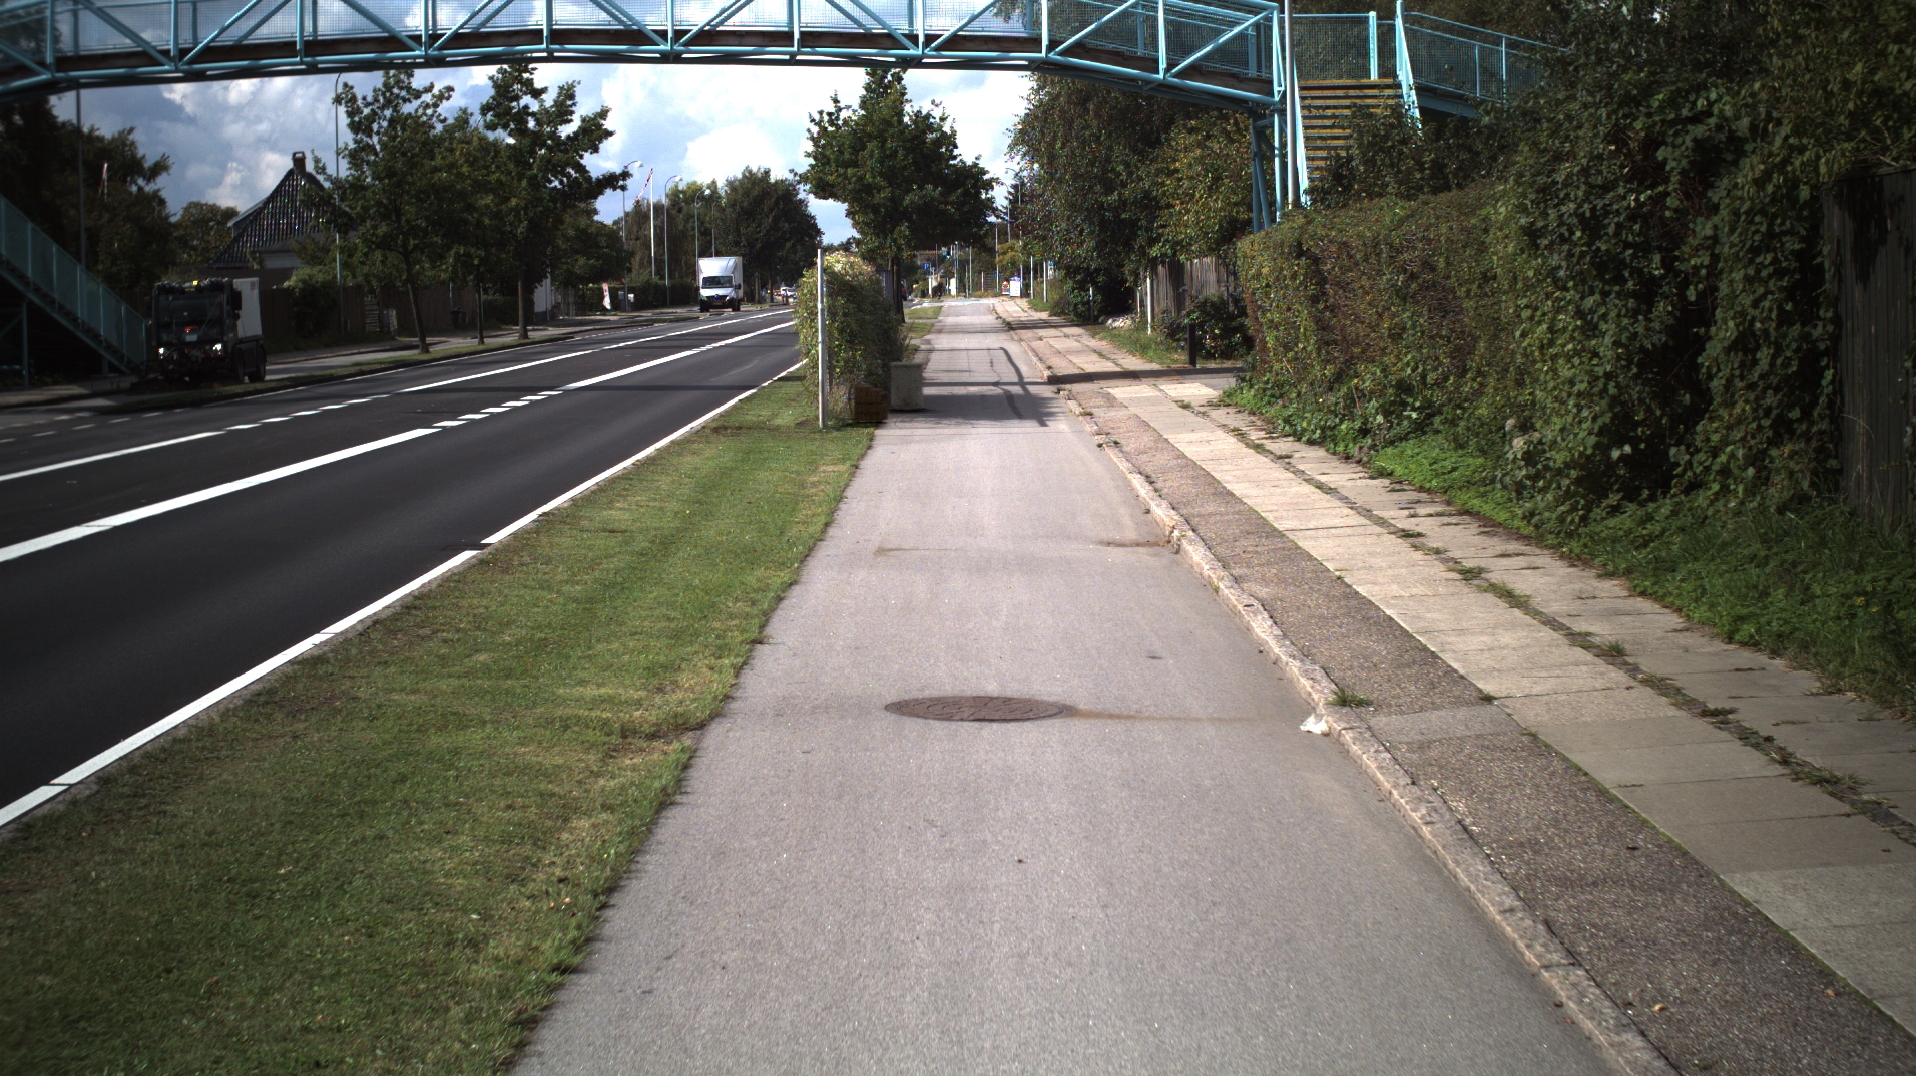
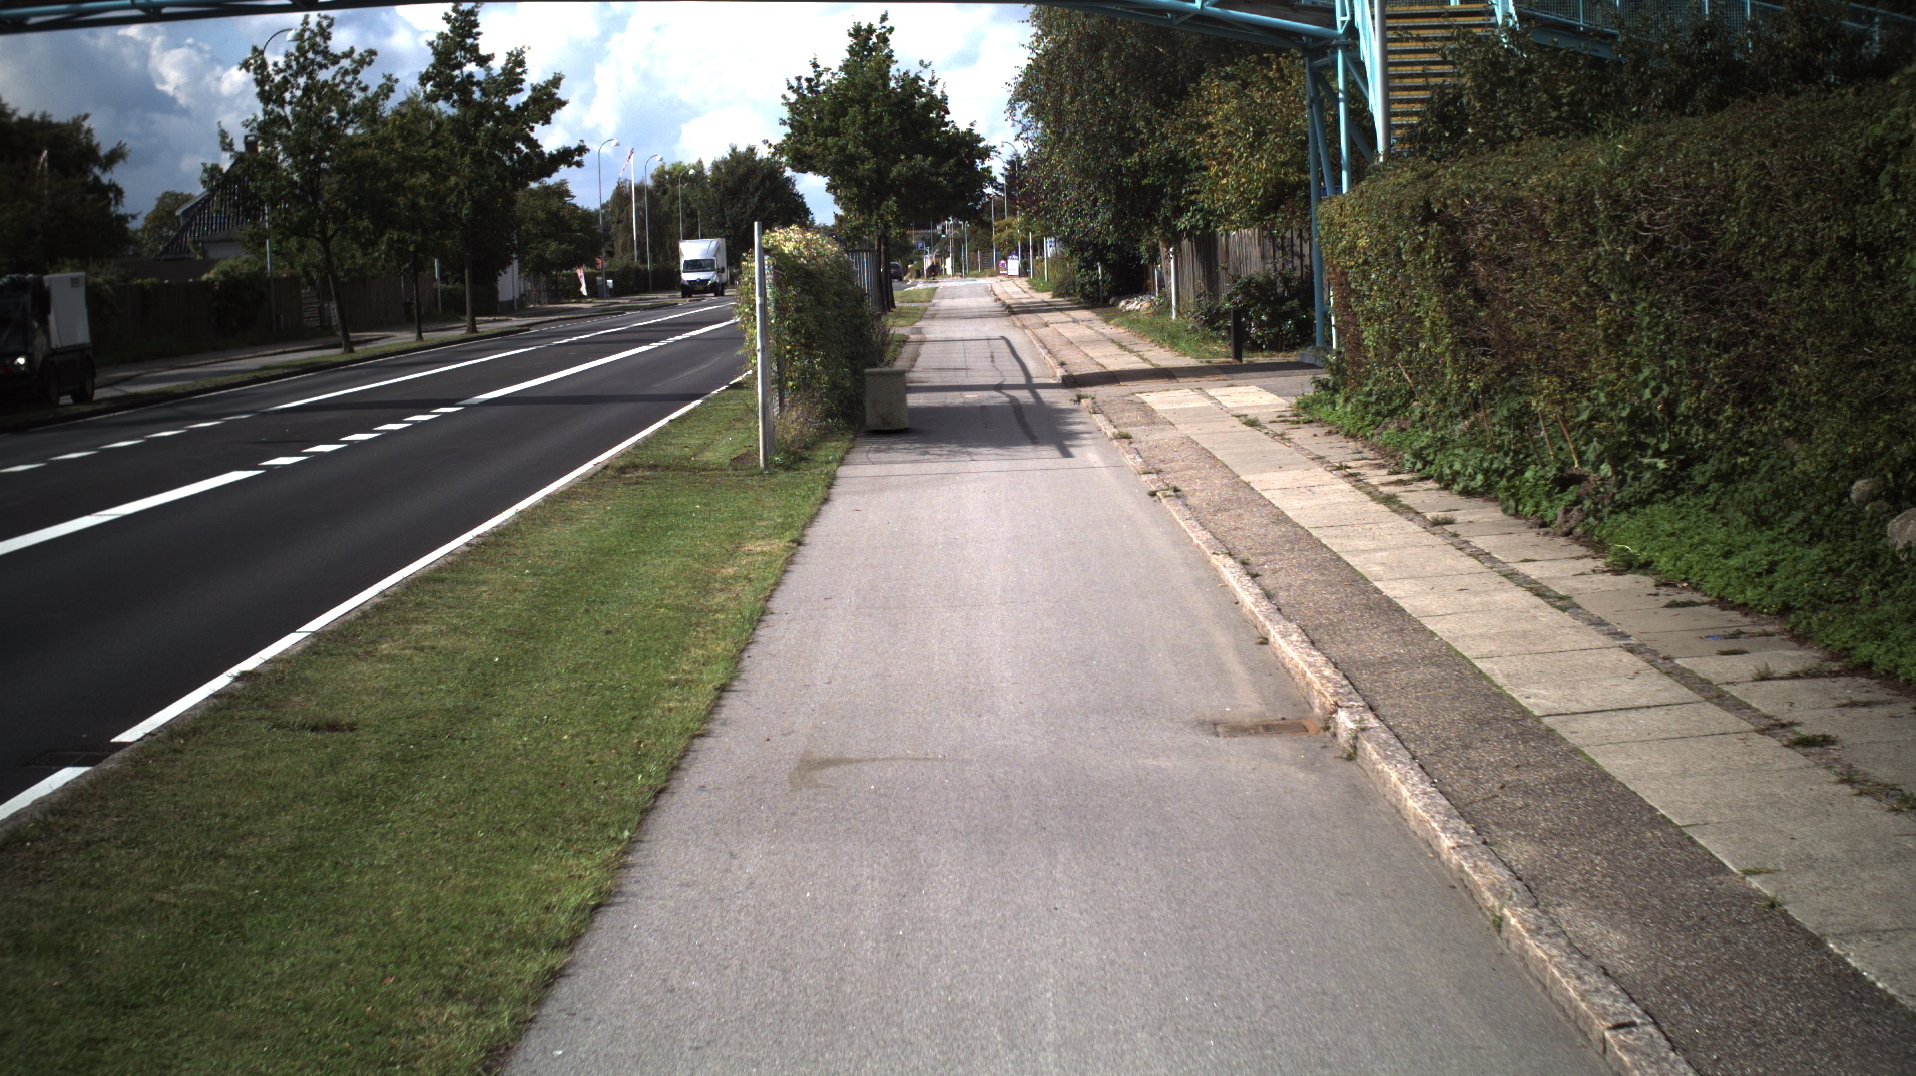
backpack: present [848,383,888,423] -> none [805,401,859,454]

